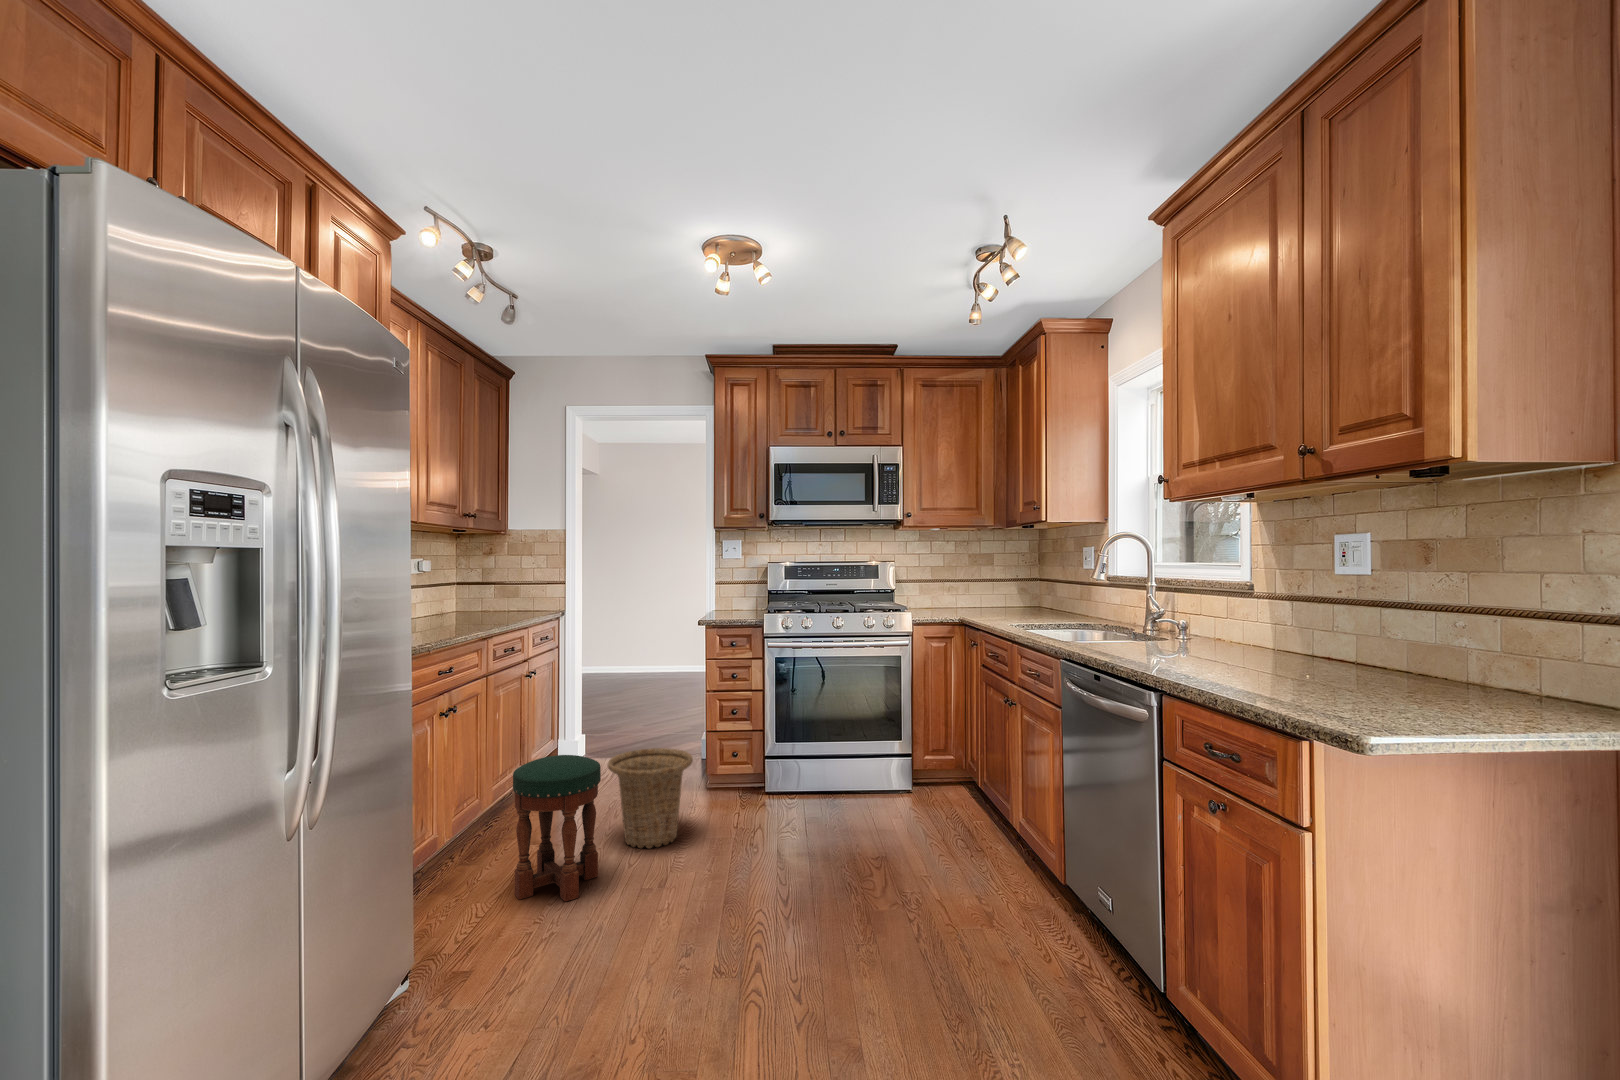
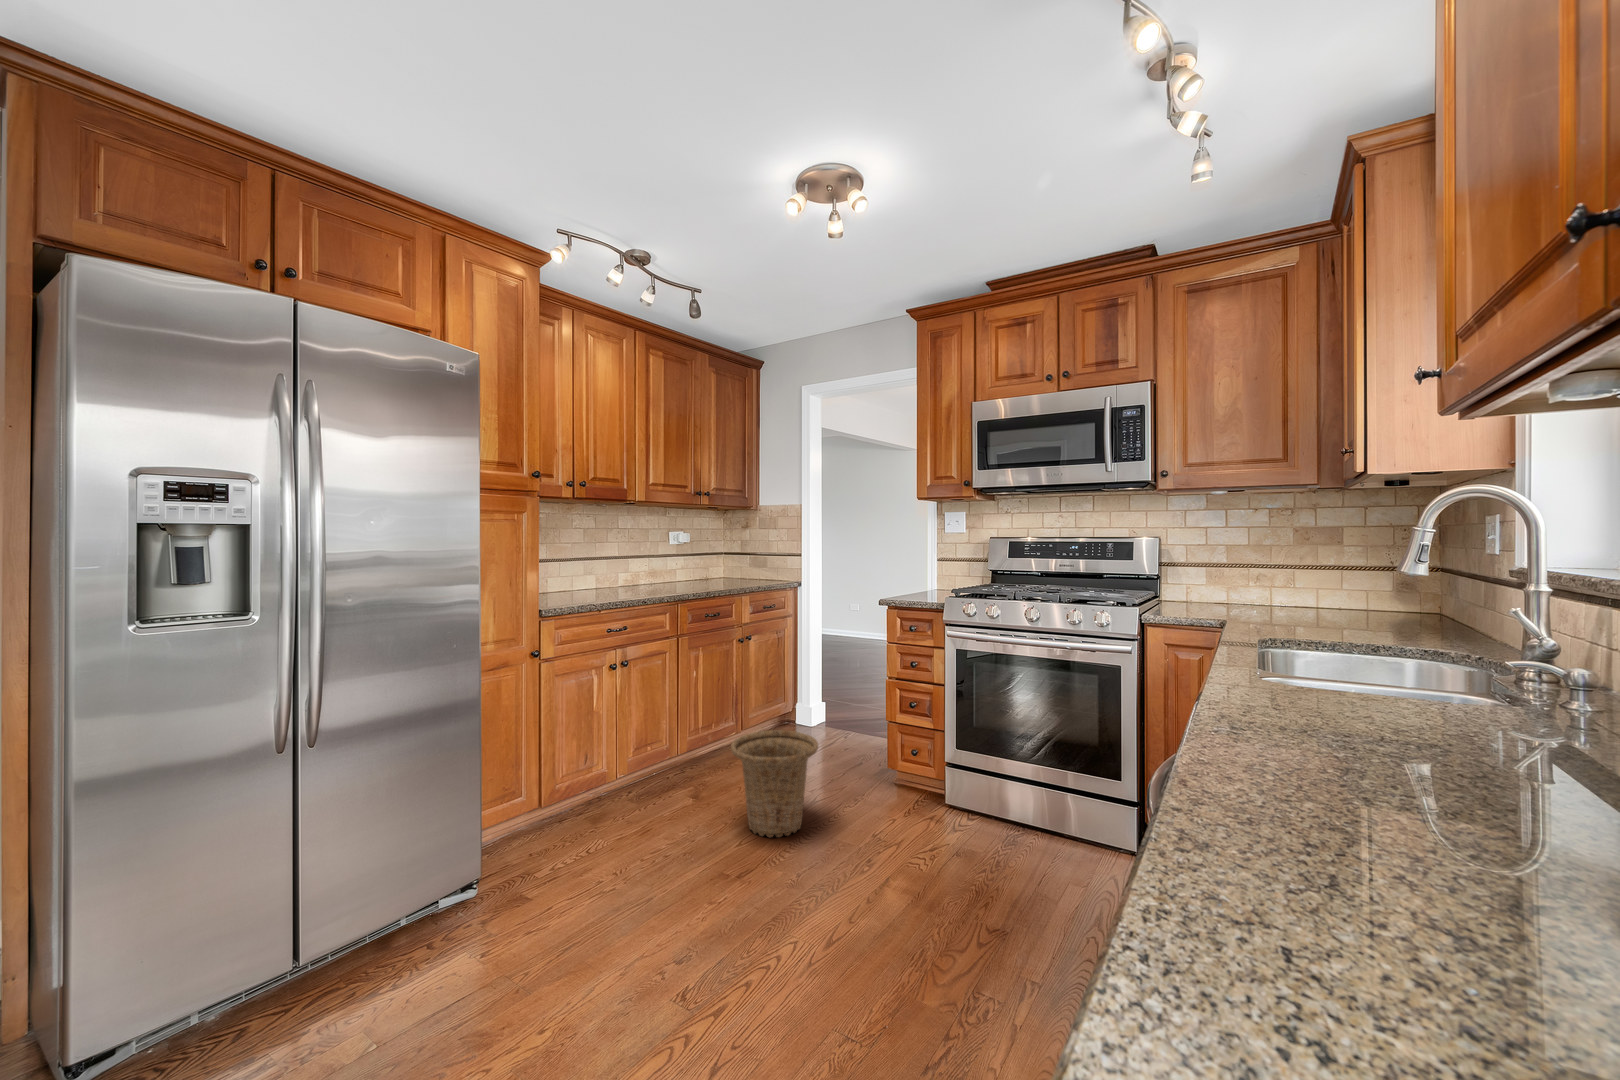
stool: present [513,755,601,902] -> none [607,724,690,870]

